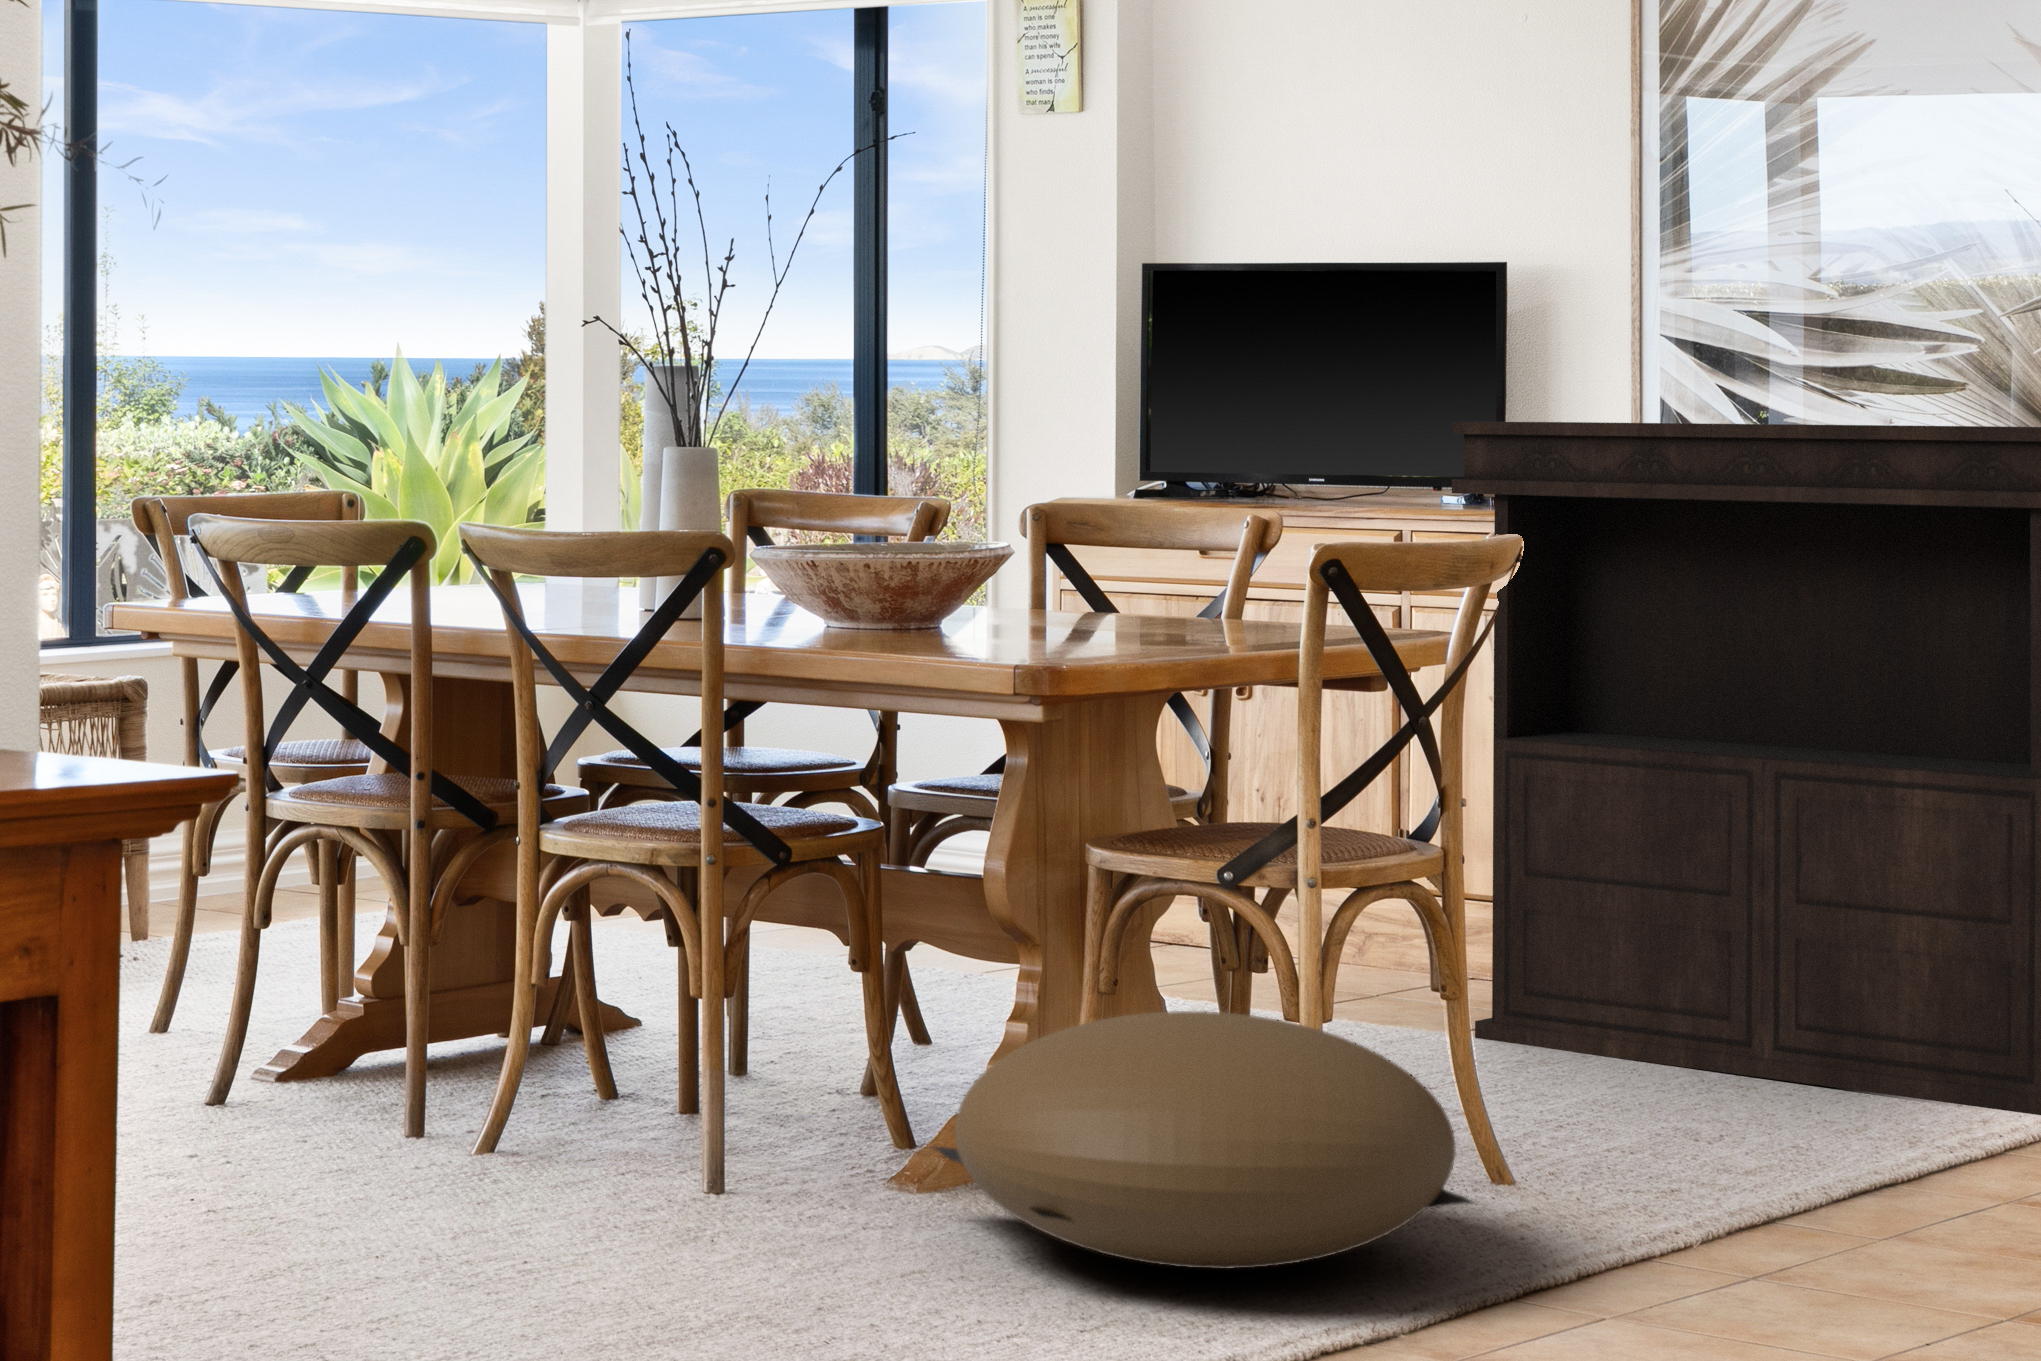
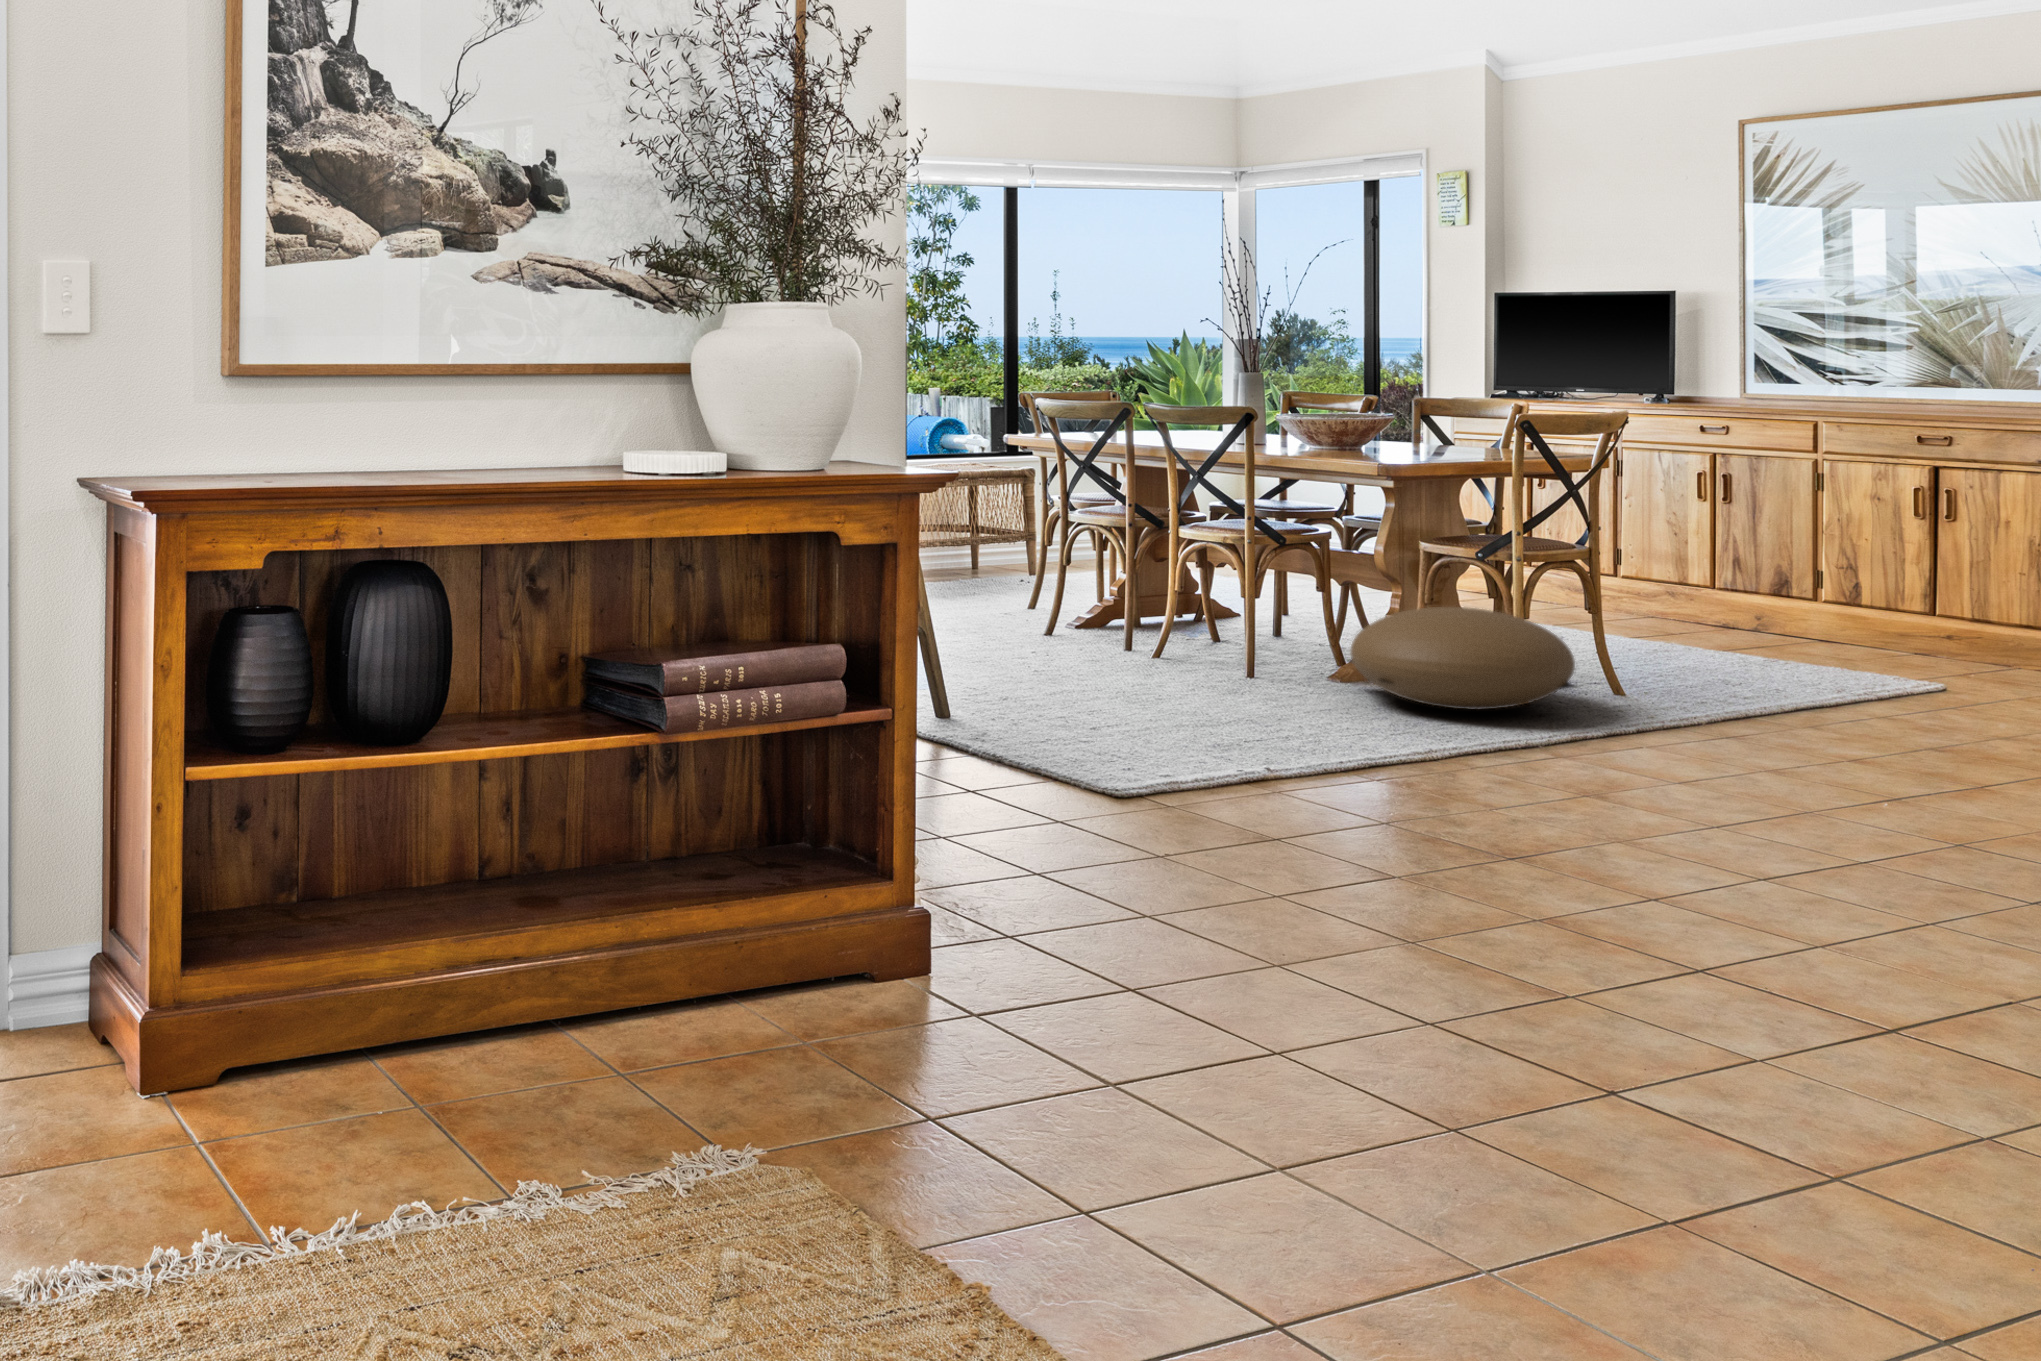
console table: present [1452,422,2041,1115] -> none [1624,363,1992,683]

